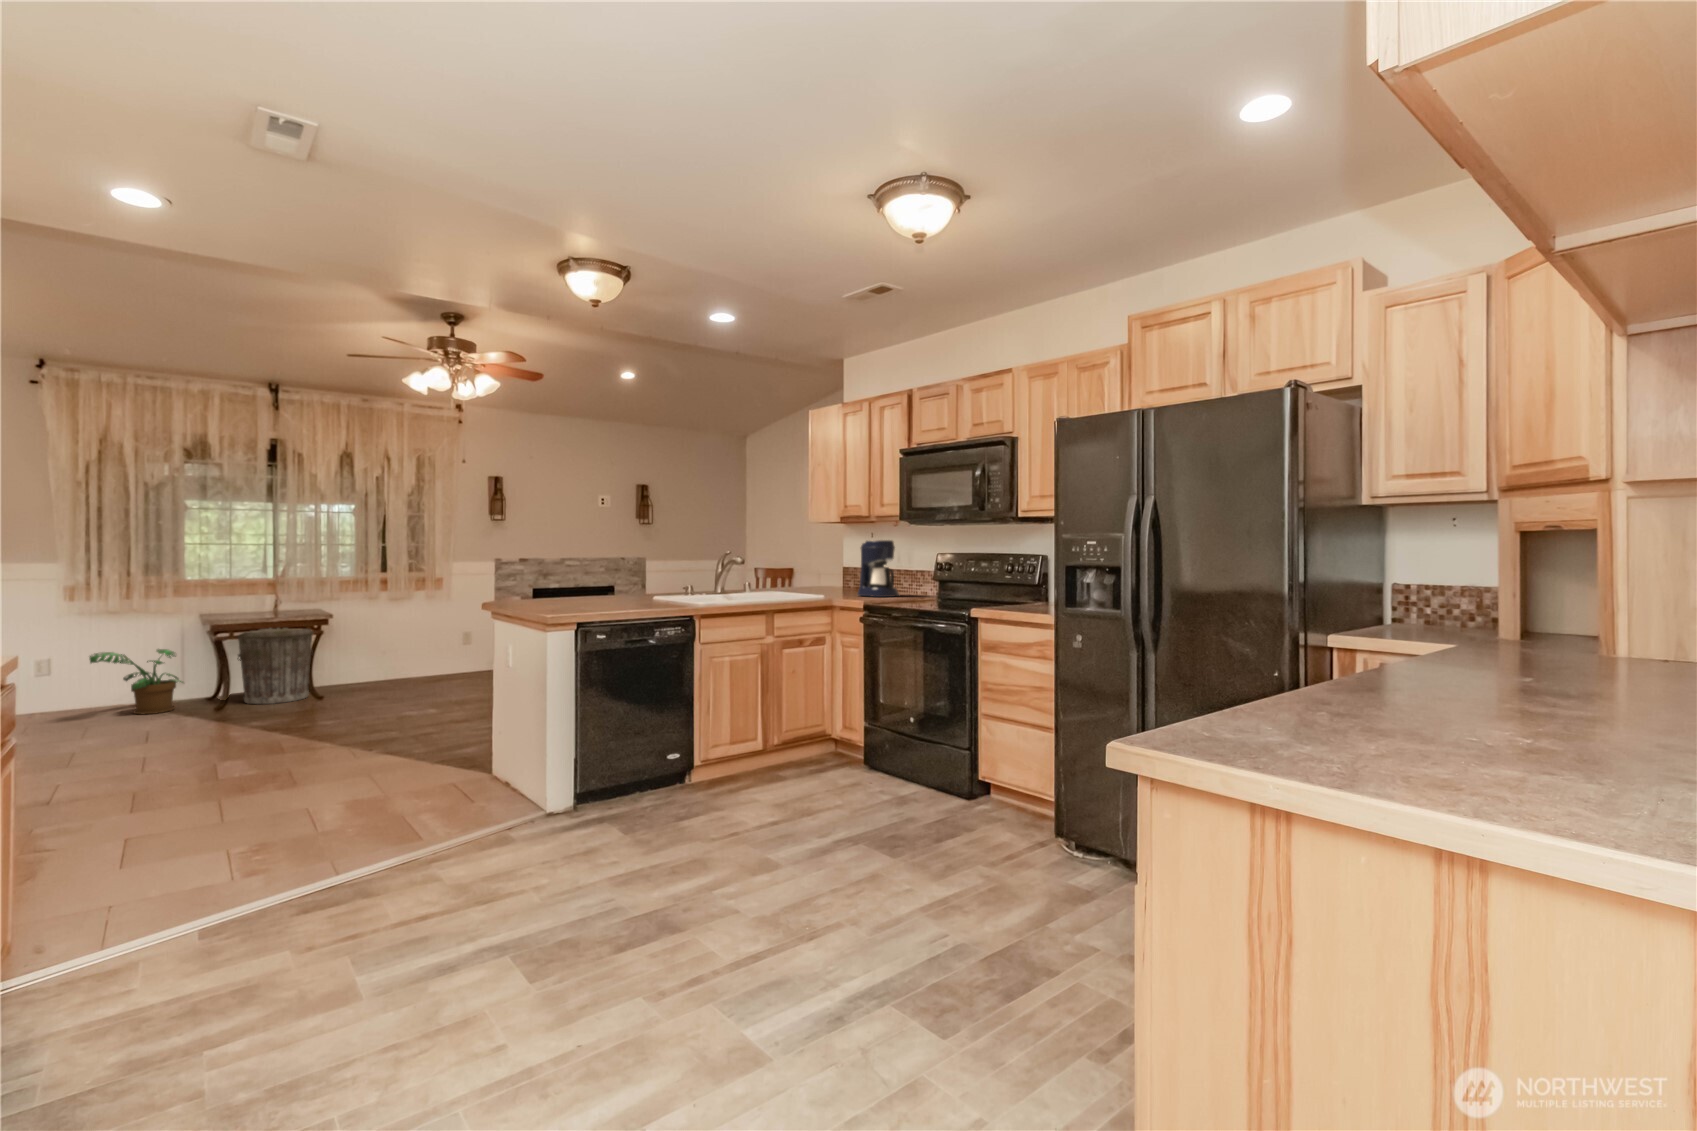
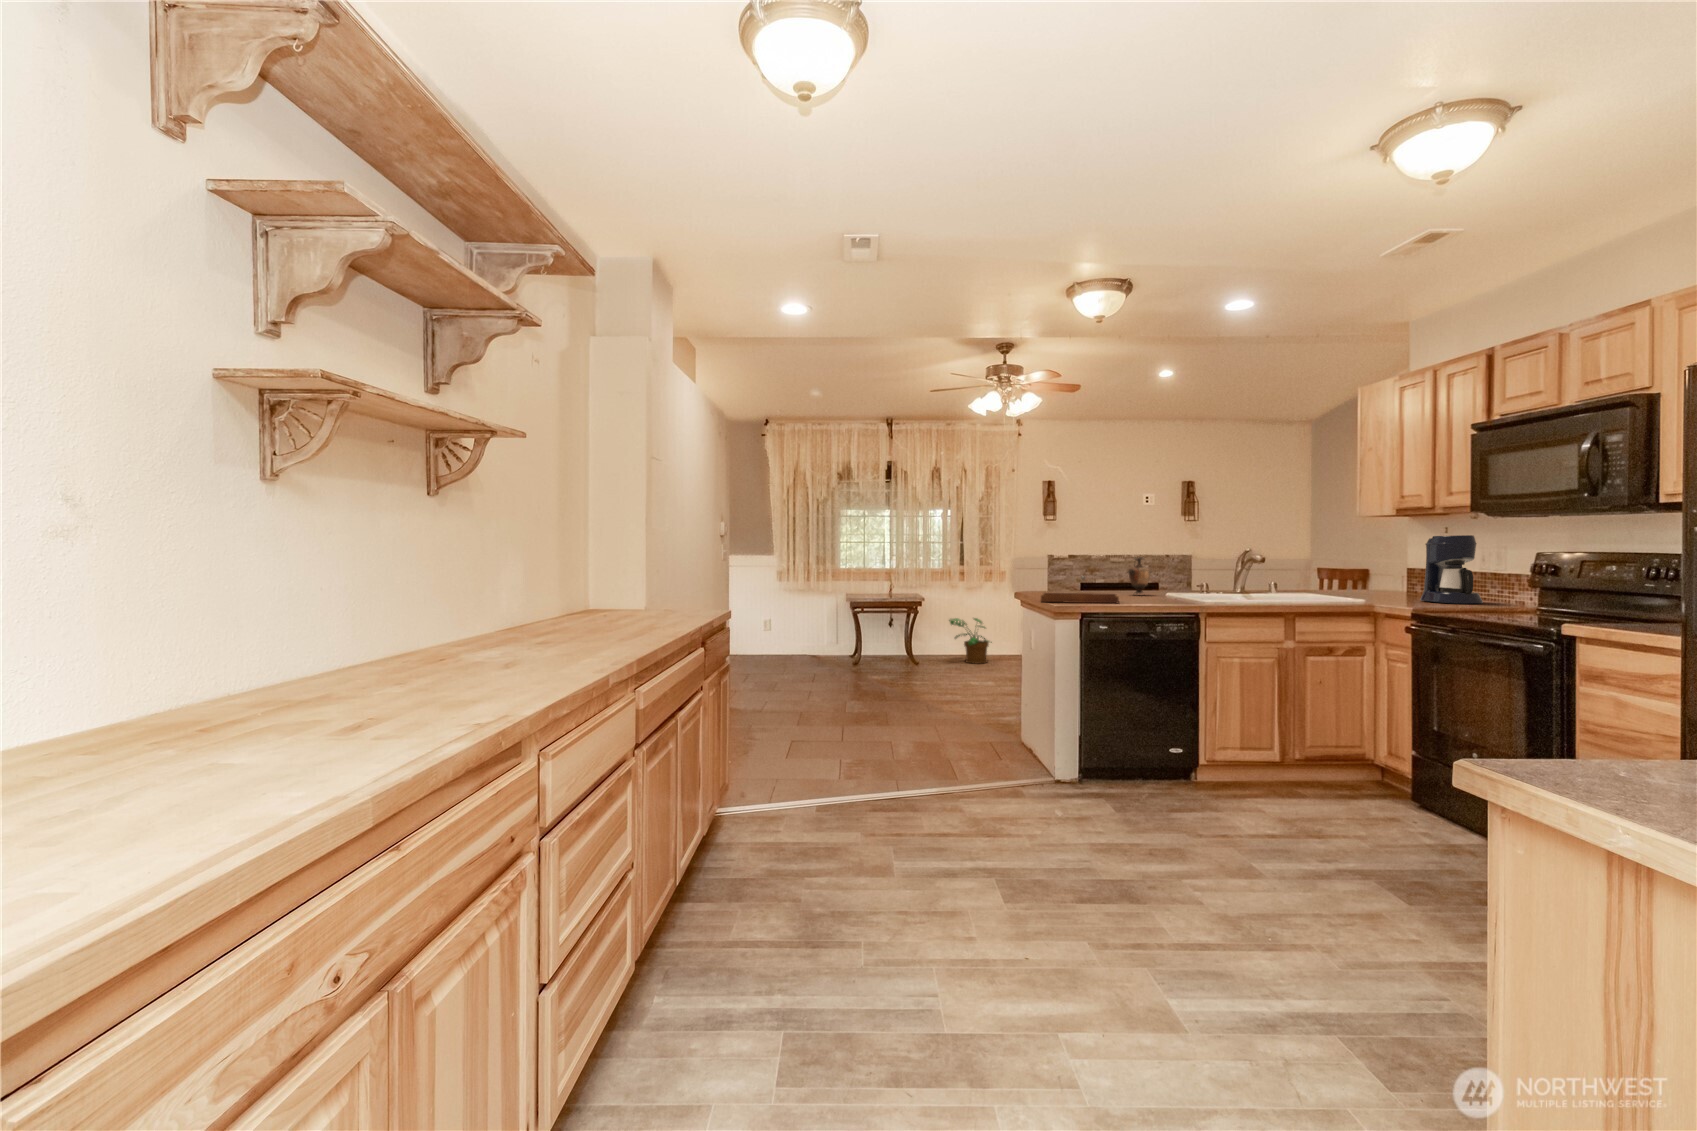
vase: none [609,557,634,599] -> present [1128,557,1151,594]
tray: none [523,581,613,612] -> present [1041,576,1119,603]
trash can: present [235,628,313,704] -> none [862,602,913,665]
potted plant: present [89,649,183,714] -> present [949,618,992,664]

